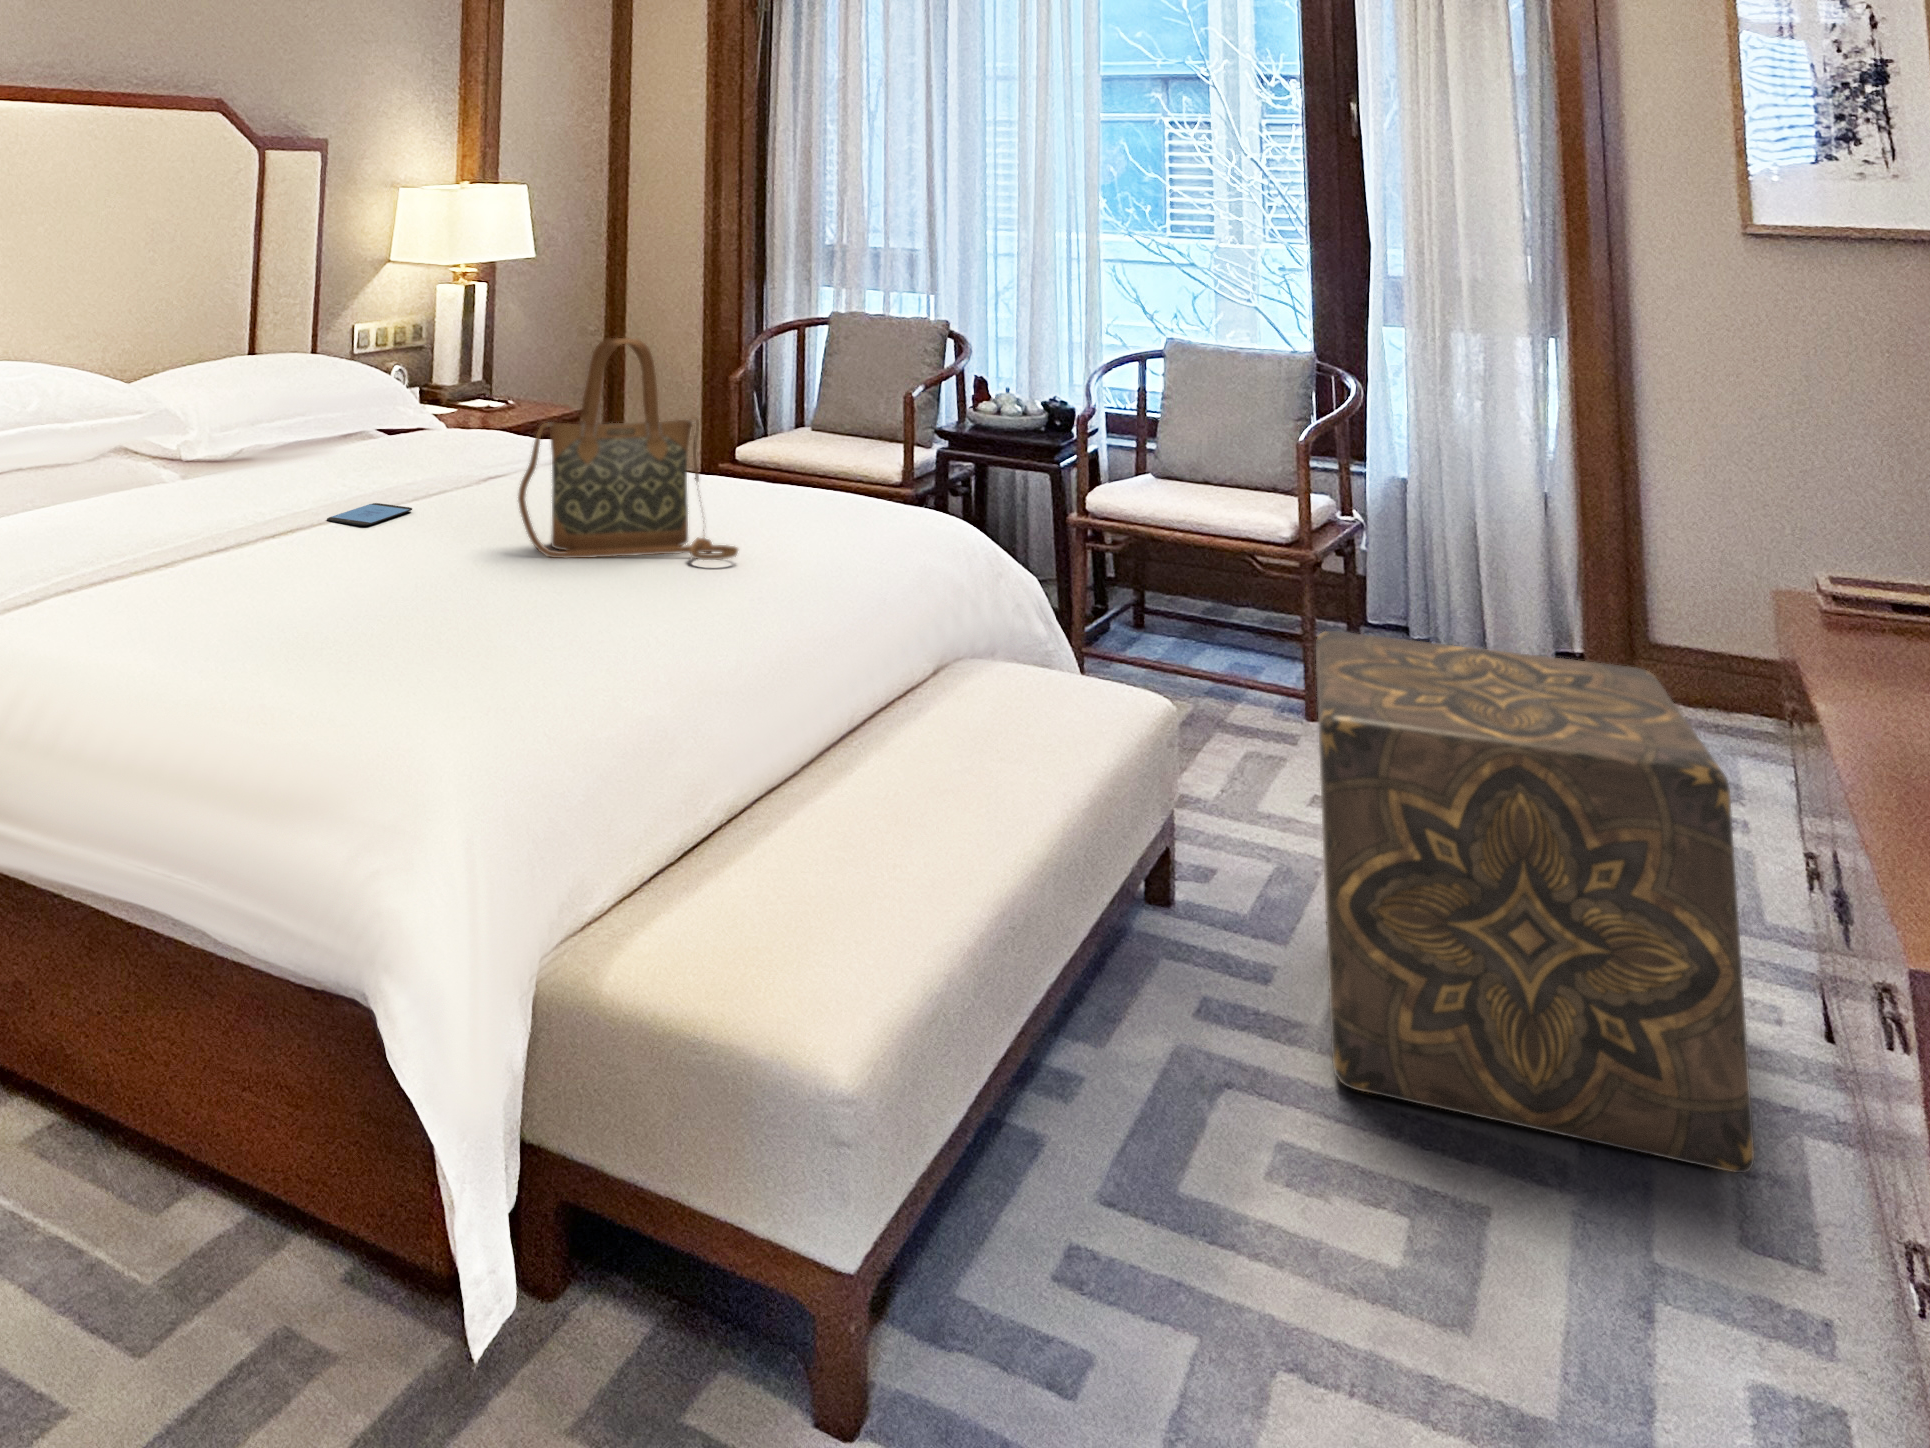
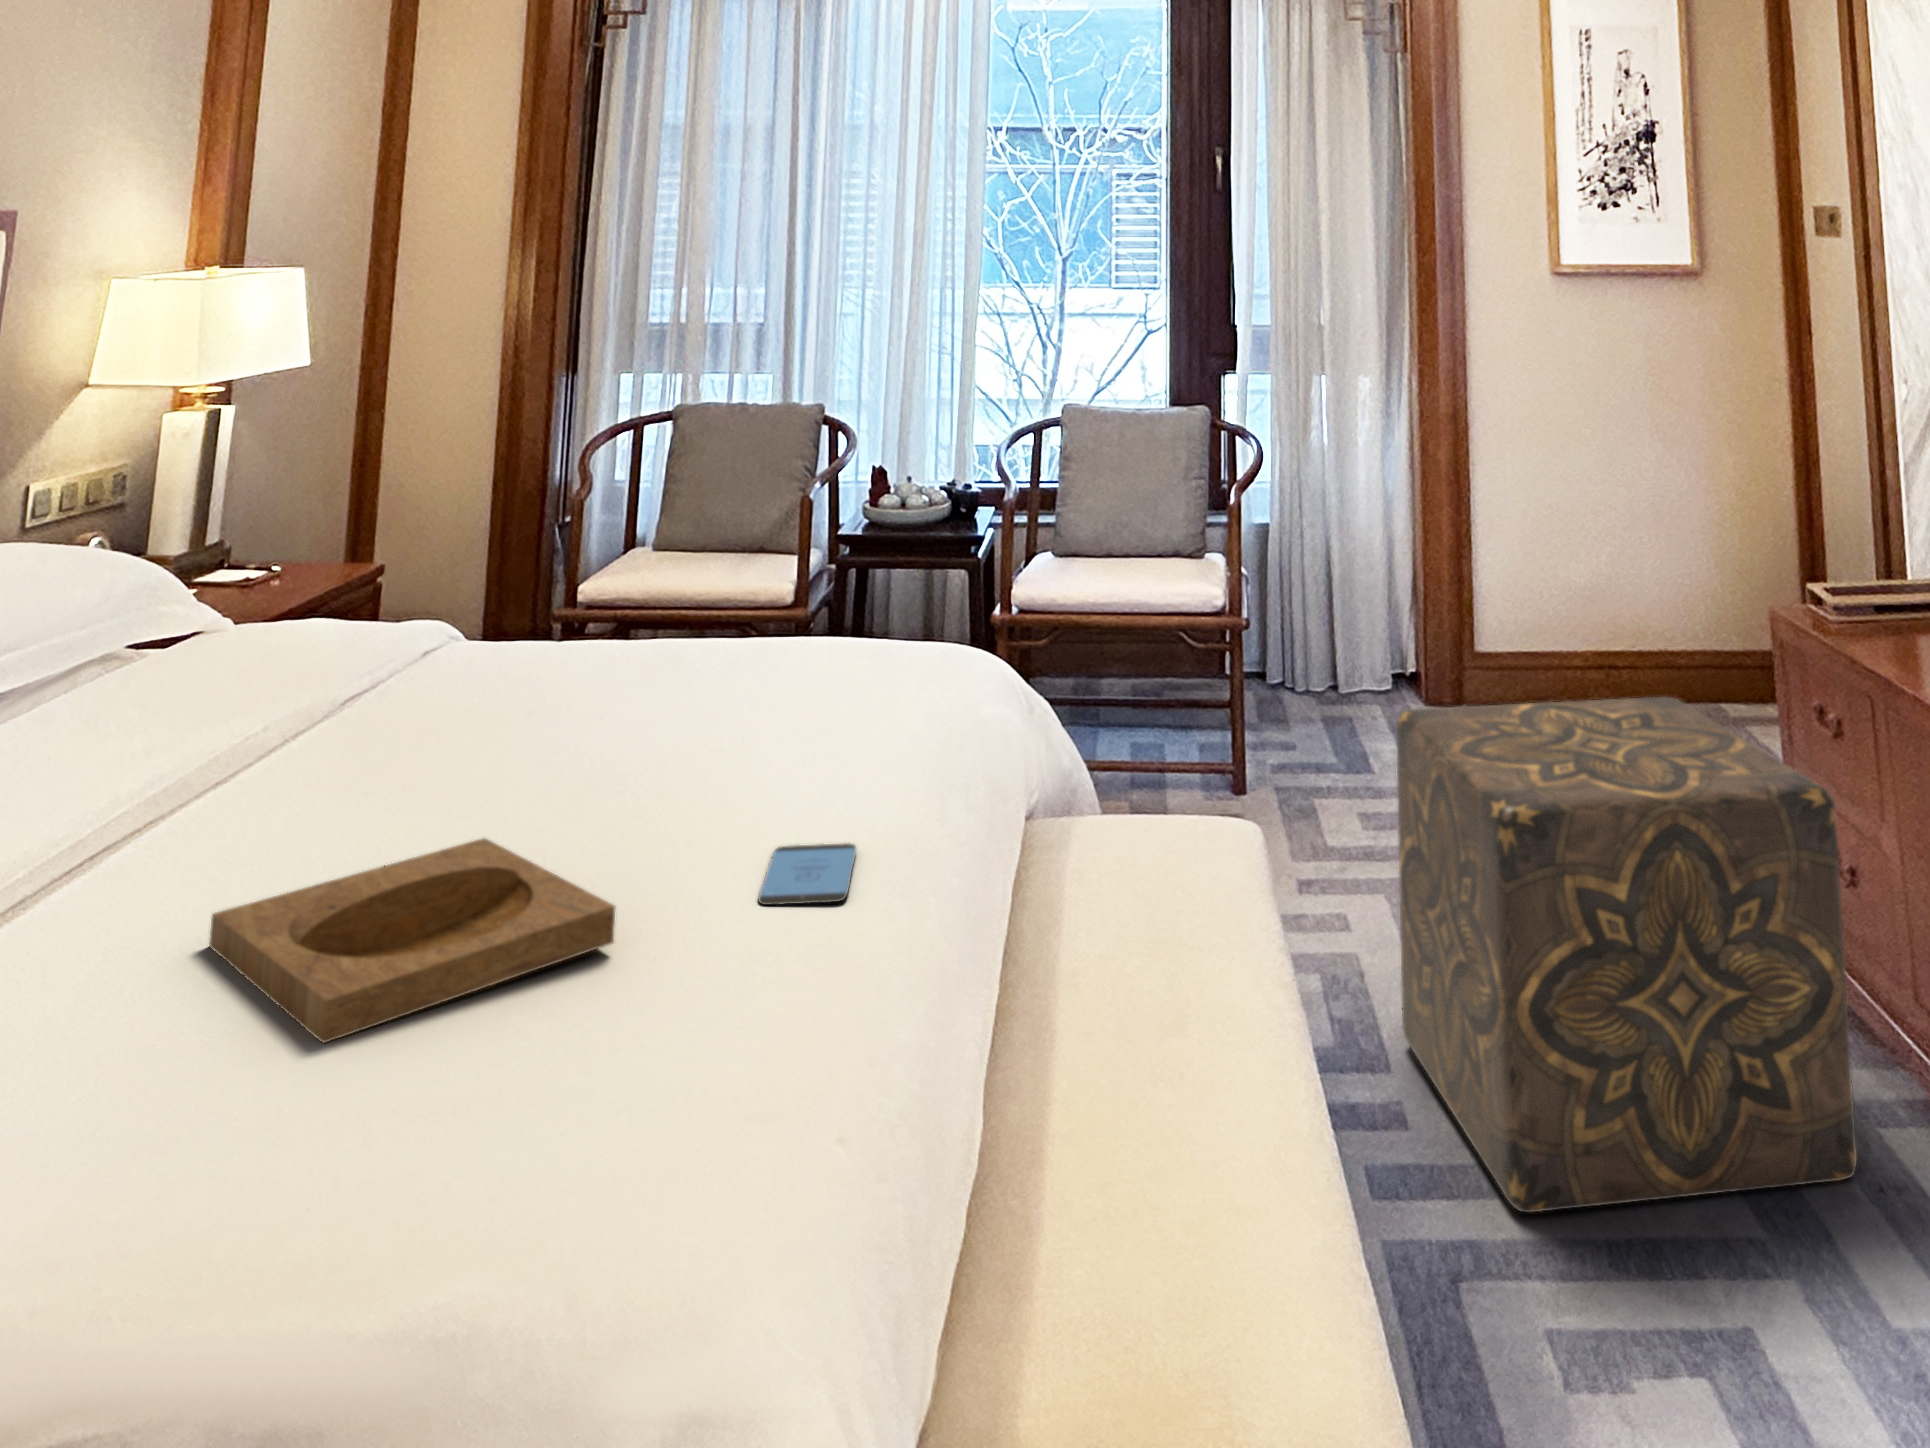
handbag: present [518,338,738,560] -> none [567,473,864,800]
smartphone: present [327,503,412,526] -> present [759,843,856,905]
tray: none [259,555,459,635] -> present [209,838,615,1043]

